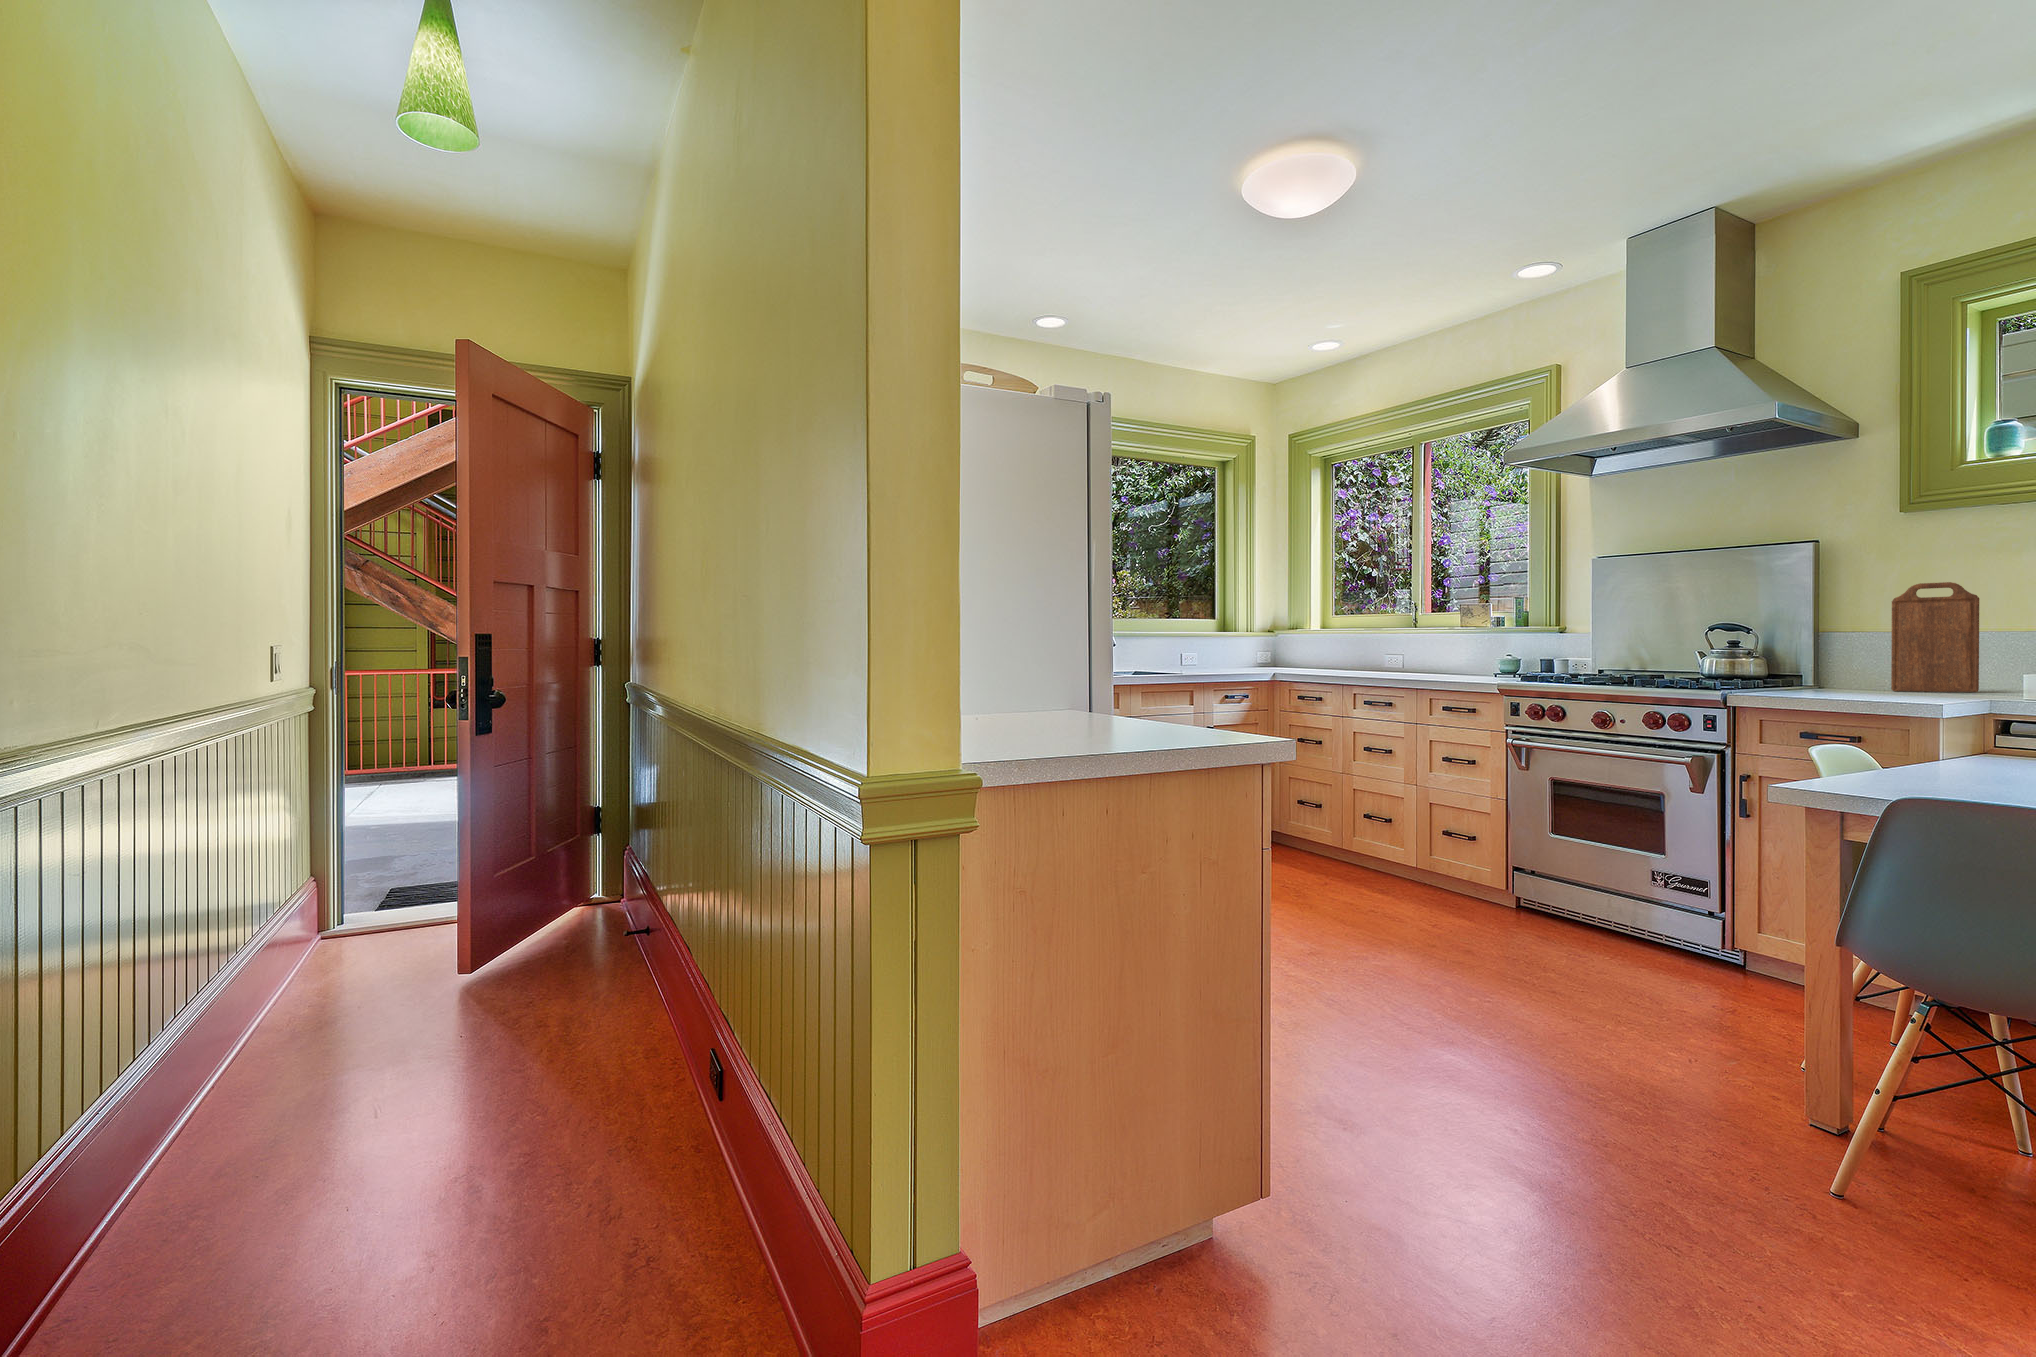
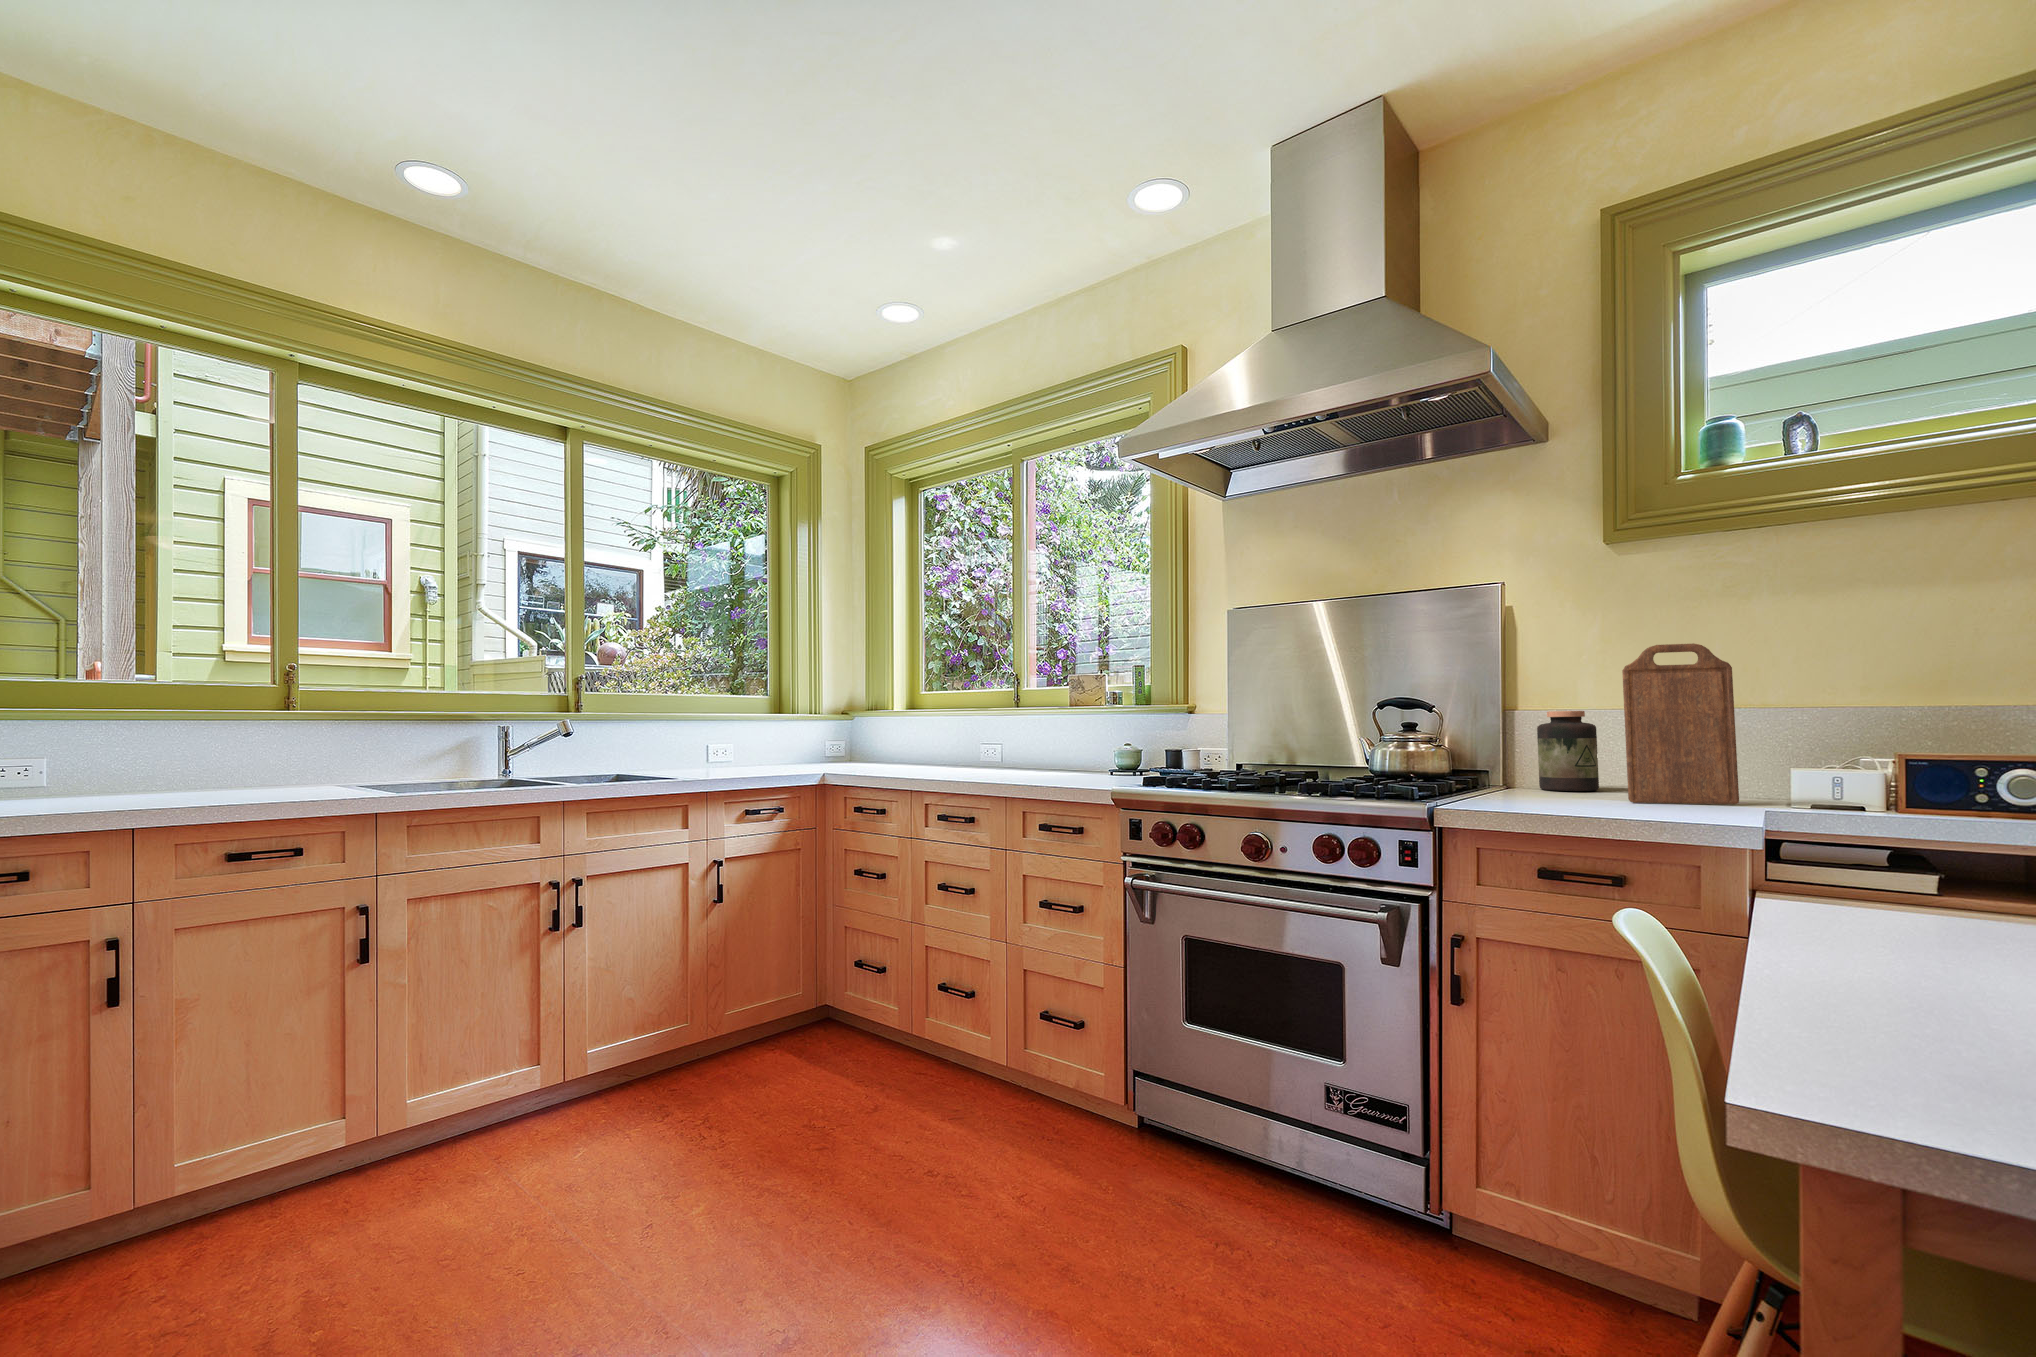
jar: none [1837,627,1886,684] -> present [1537,711,1599,791]

